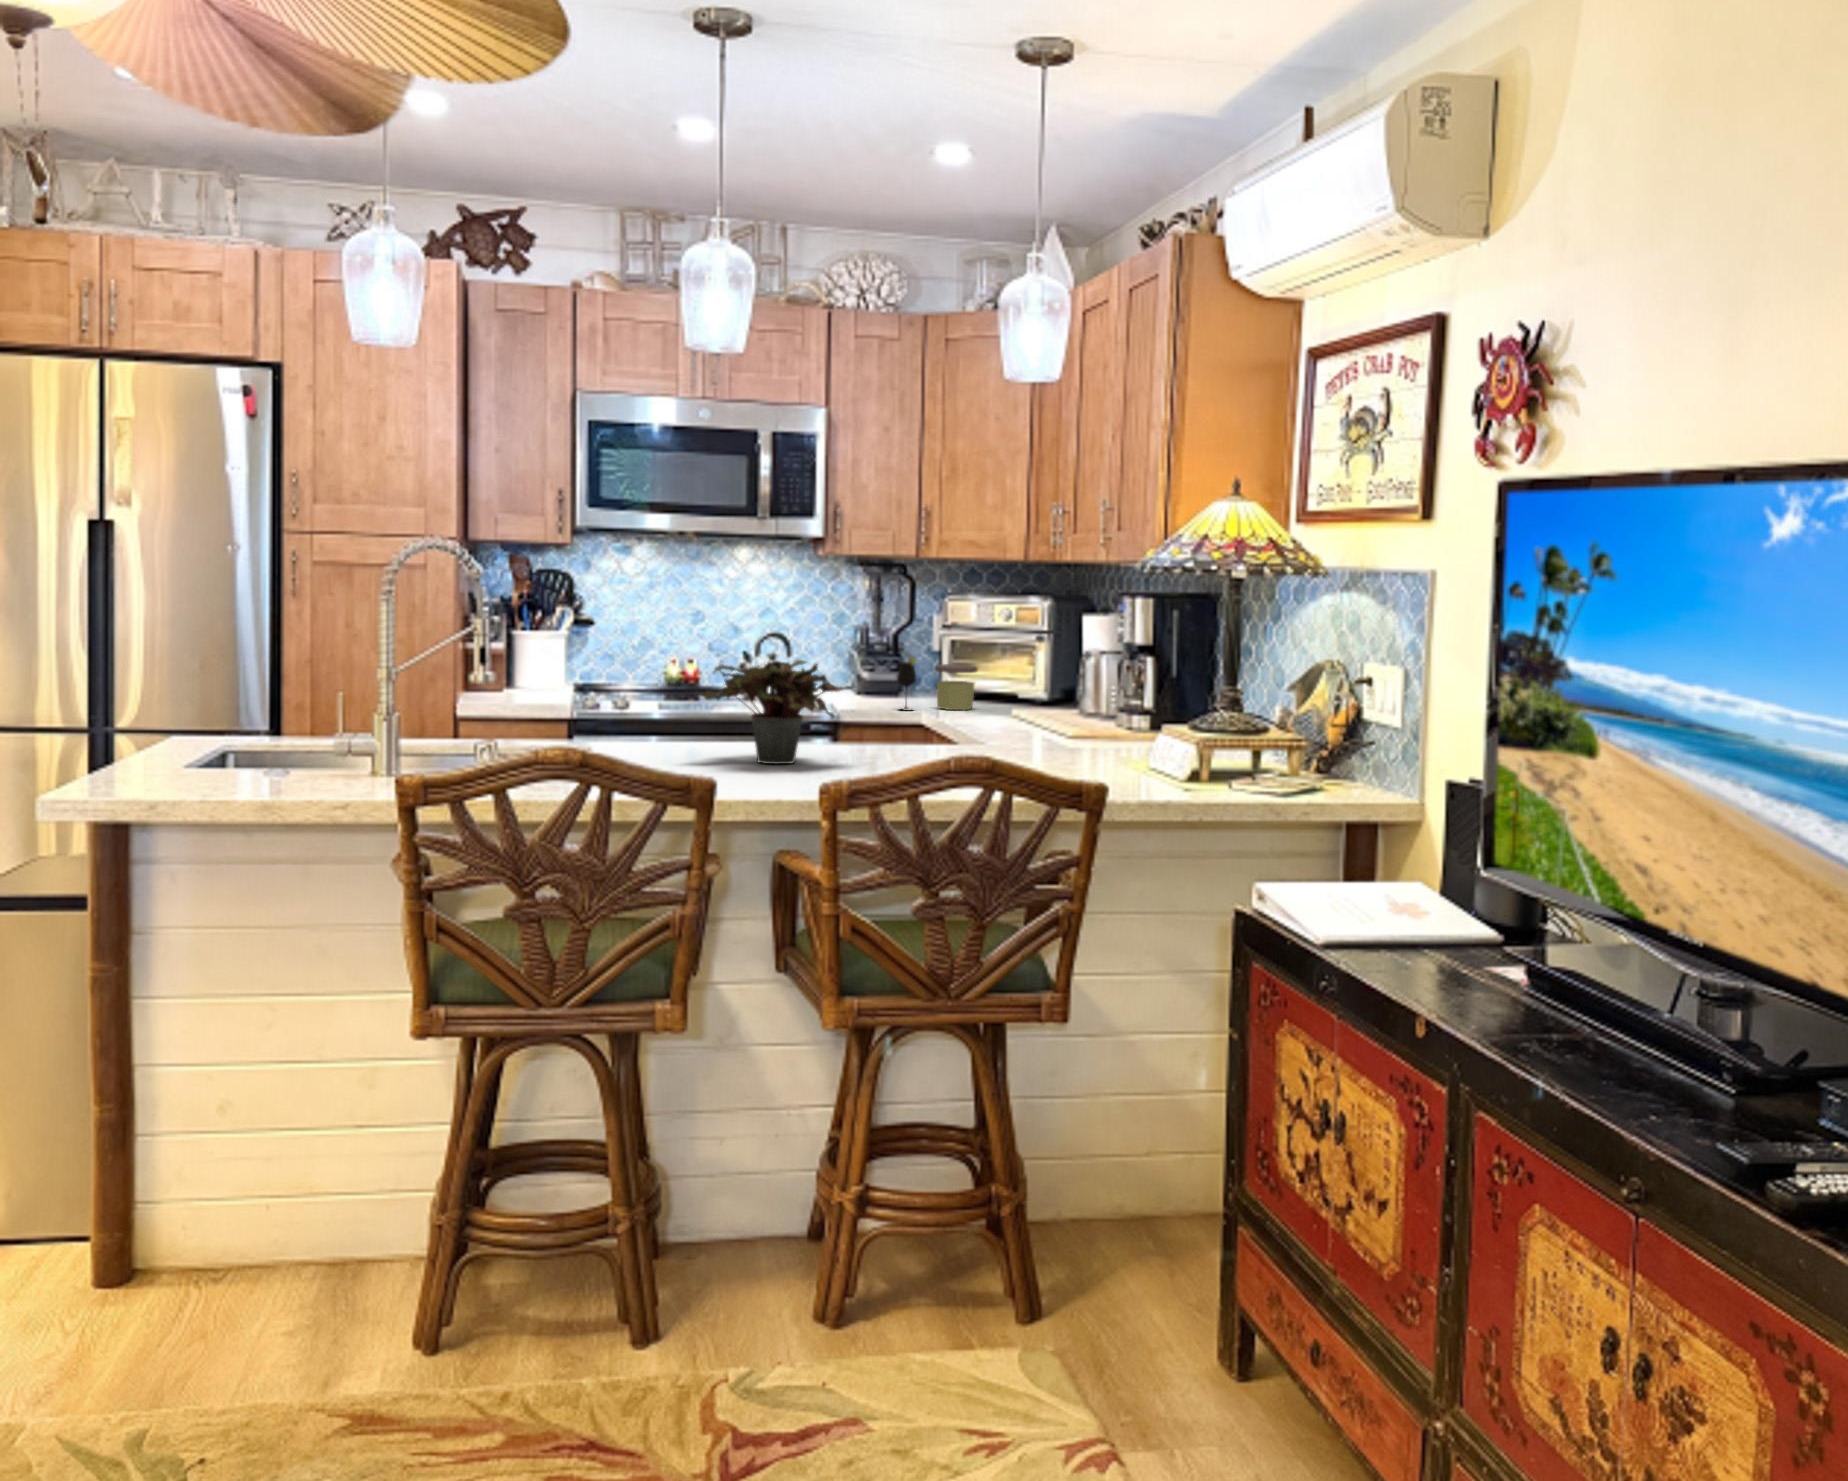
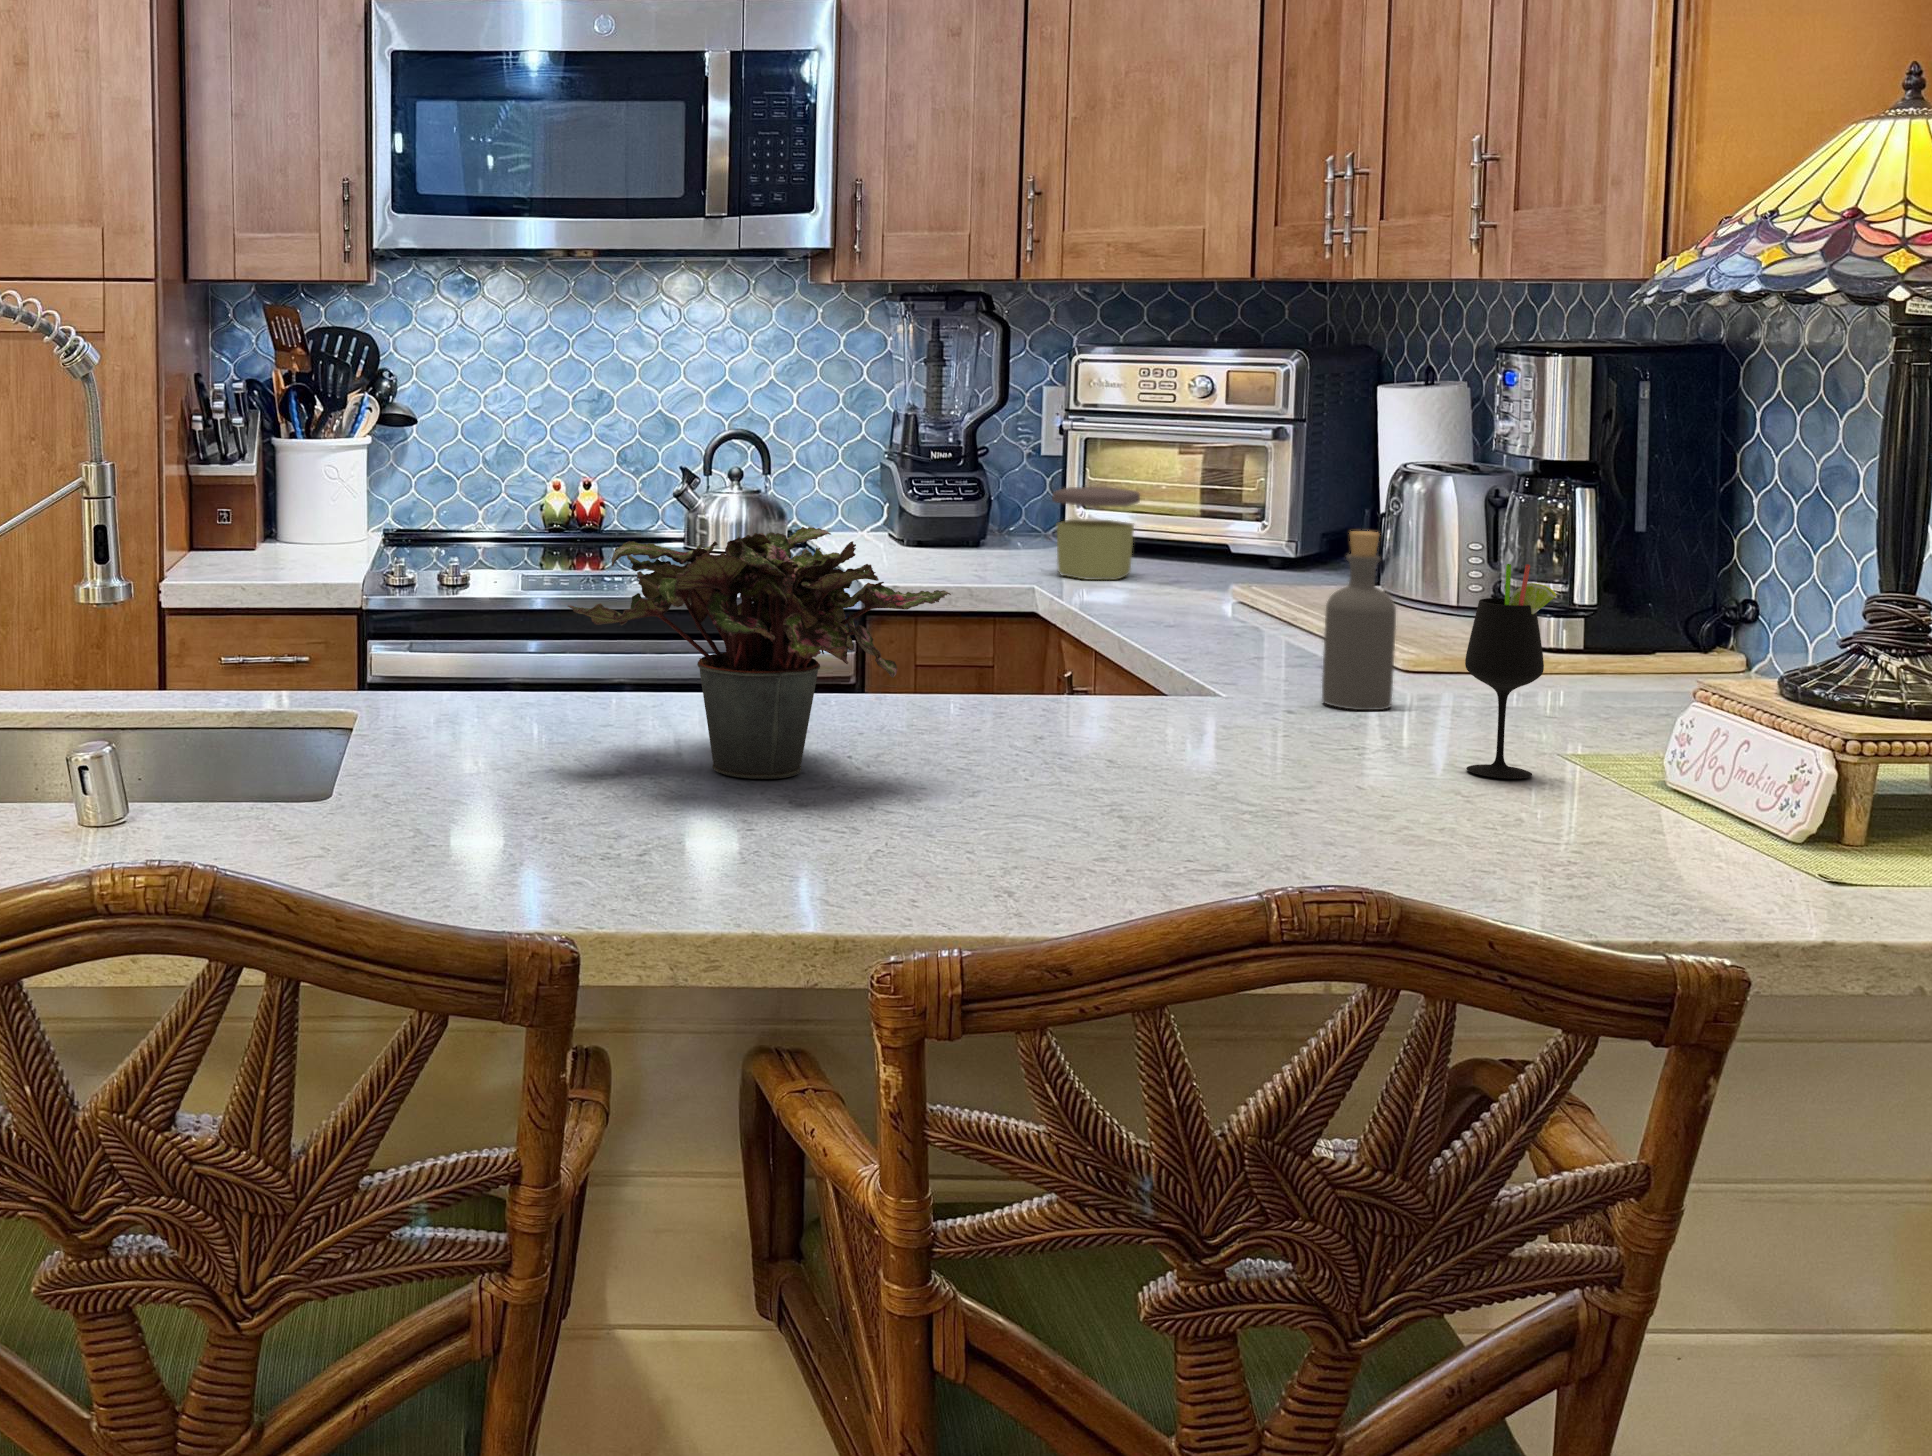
wine glass: present [897,657,916,710] -> present [1465,564,1557,779]
bottle: none [1030,672,1060,750] -> present [1322,531,1396,710]

